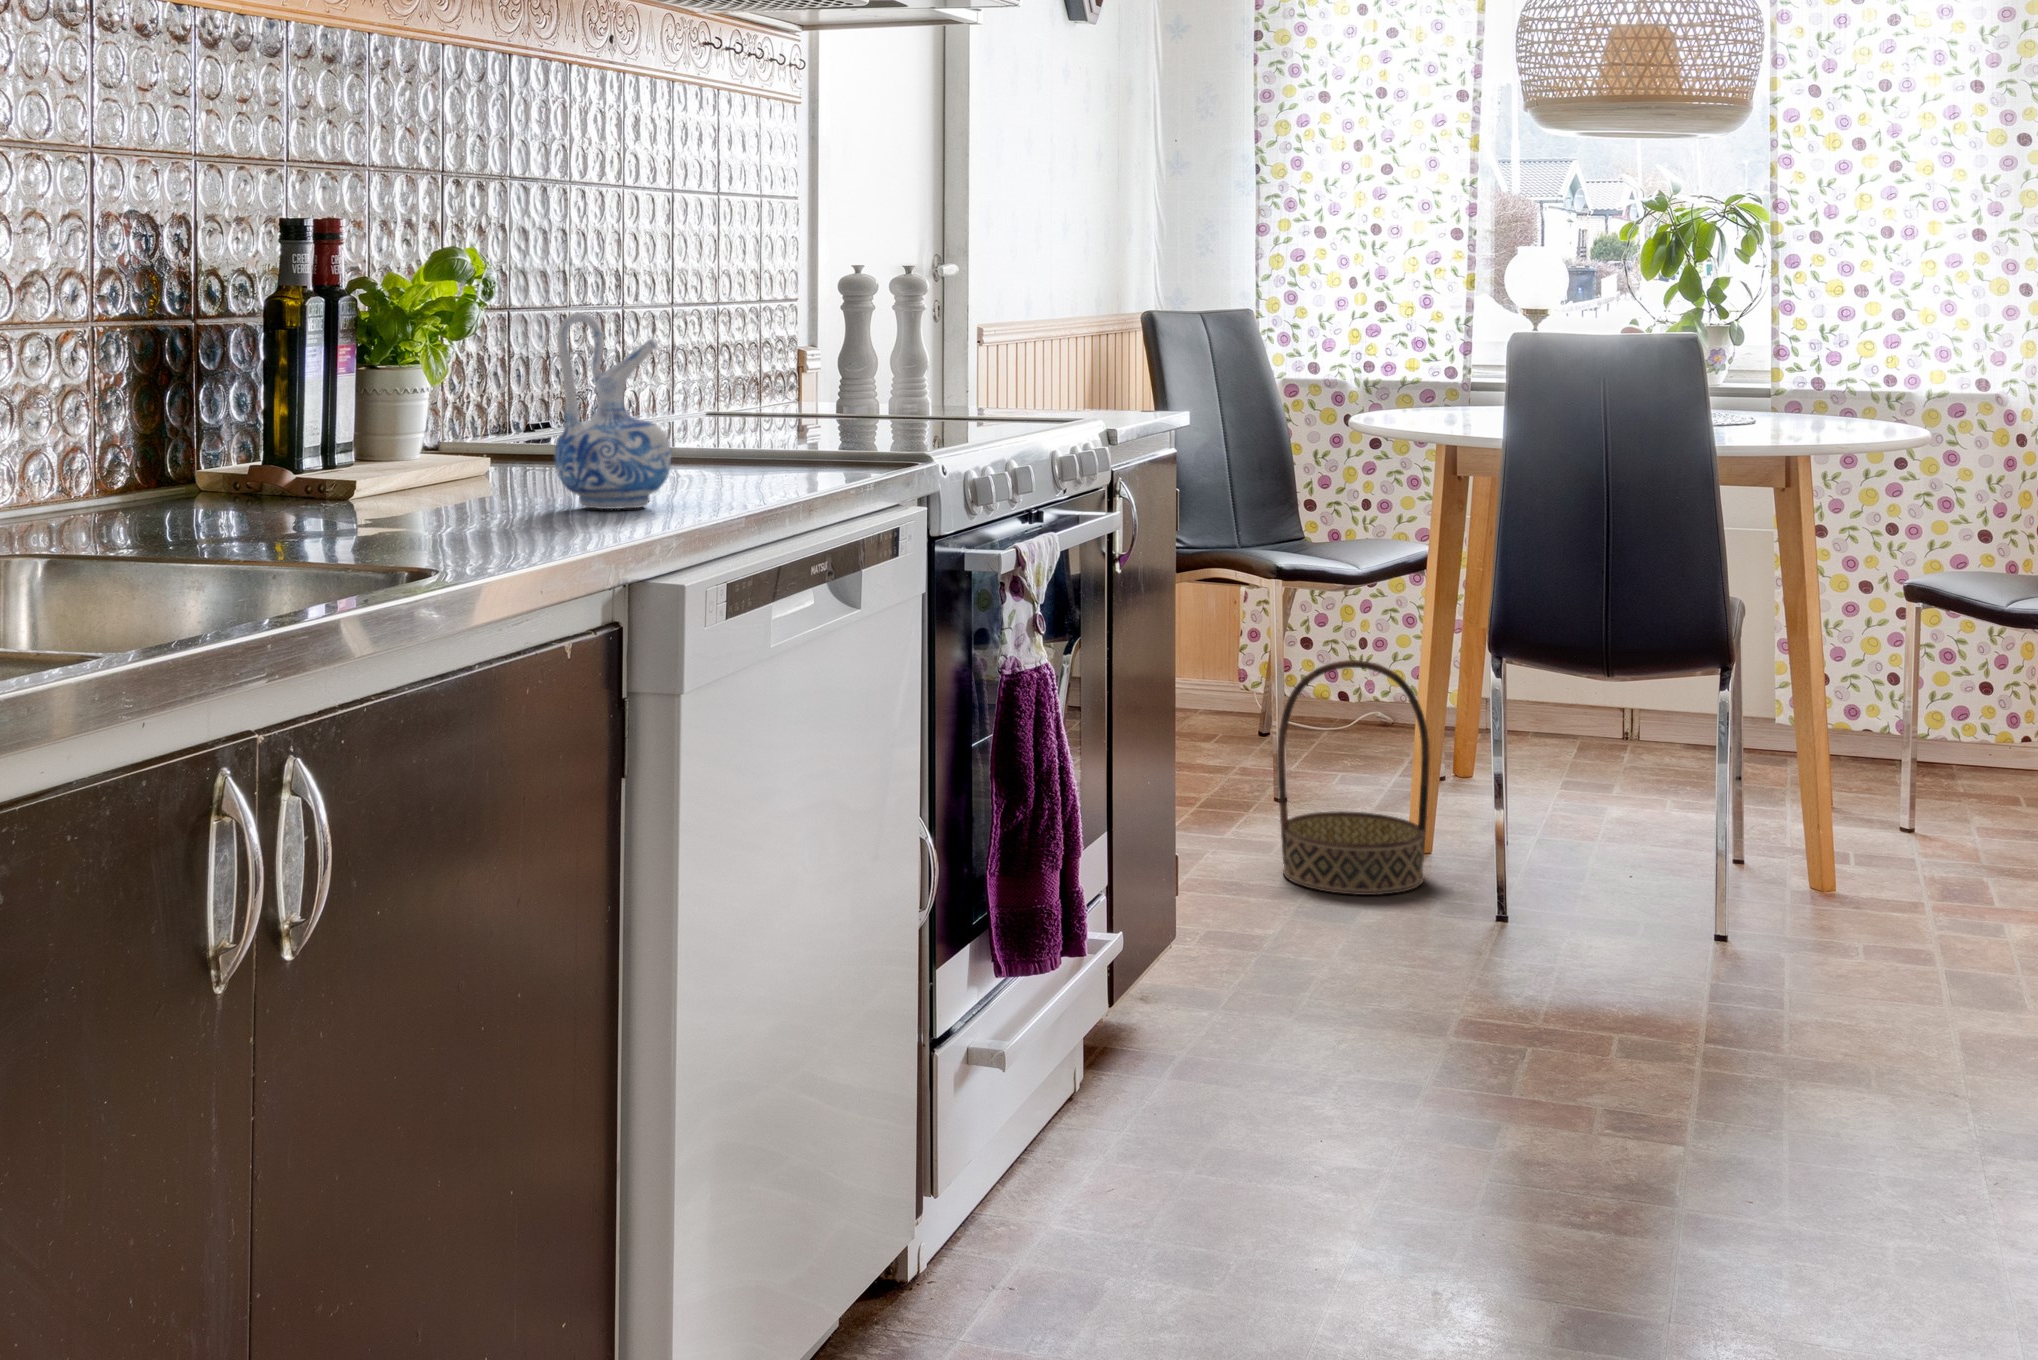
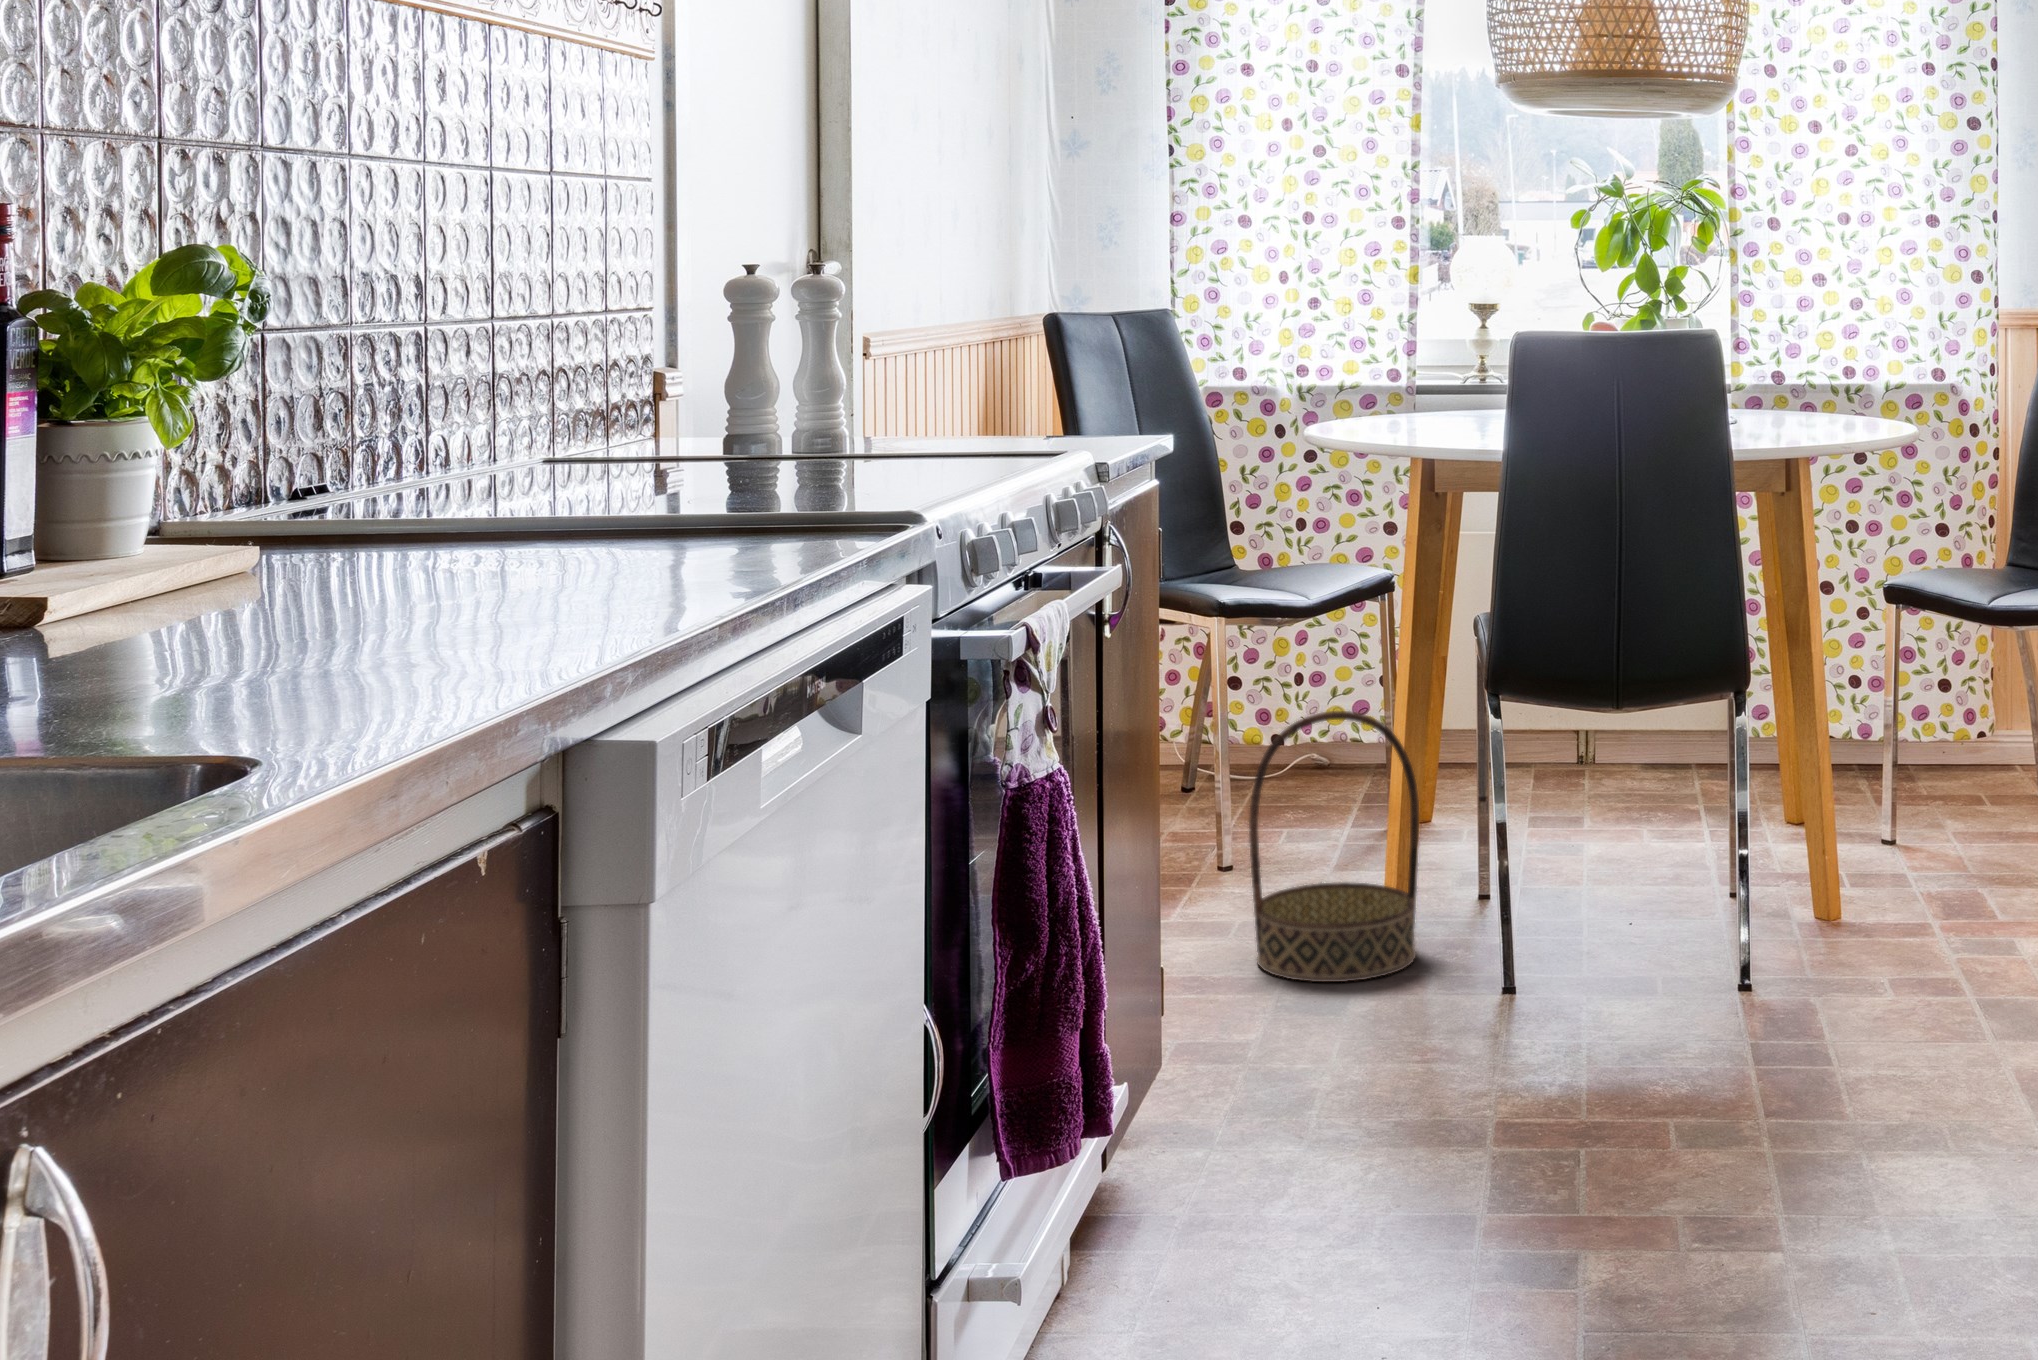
ceramic pitcher: present [554,313,671,509] -> none [378,341,566,631]

